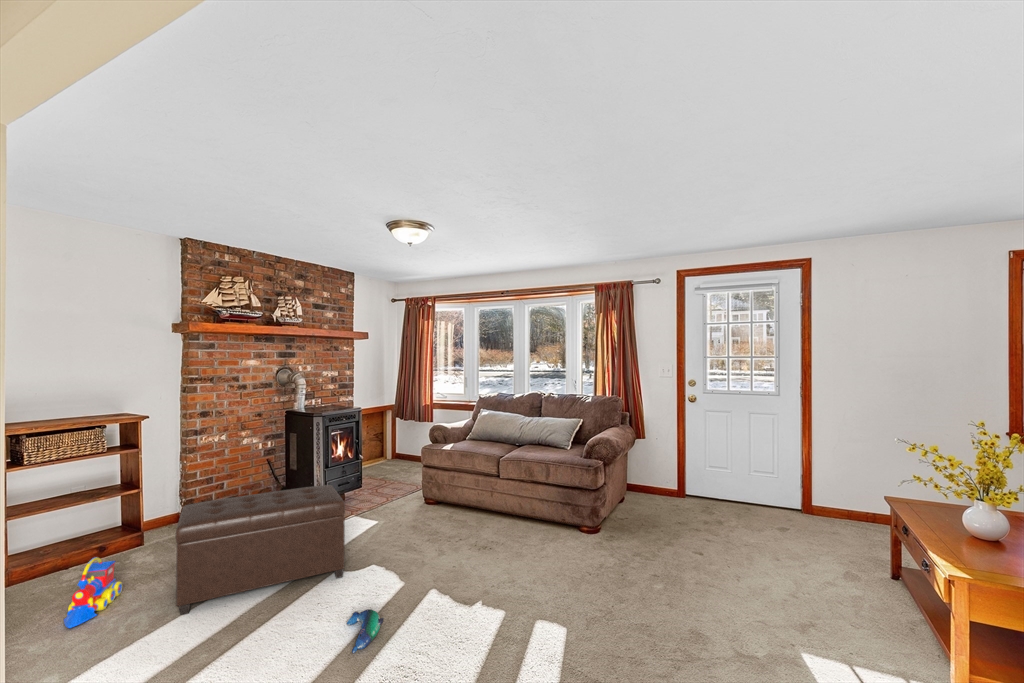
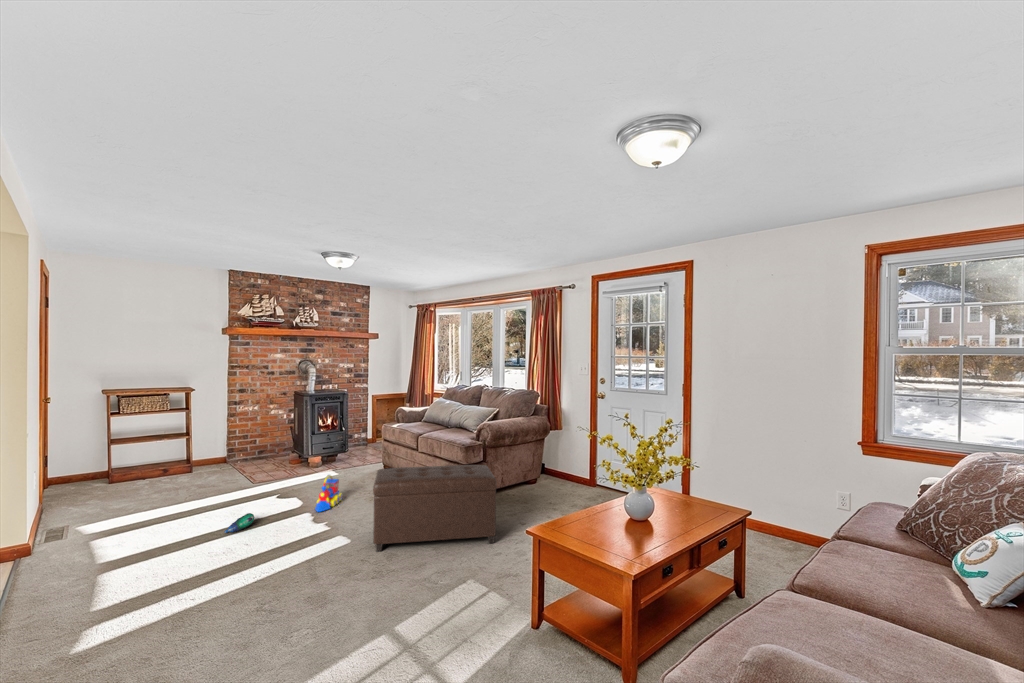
ottoman: present [175,485,345,615] -> present [373,465,497,551]
toy train: present [64,557,122,628] -> present [315,475,343,512]

